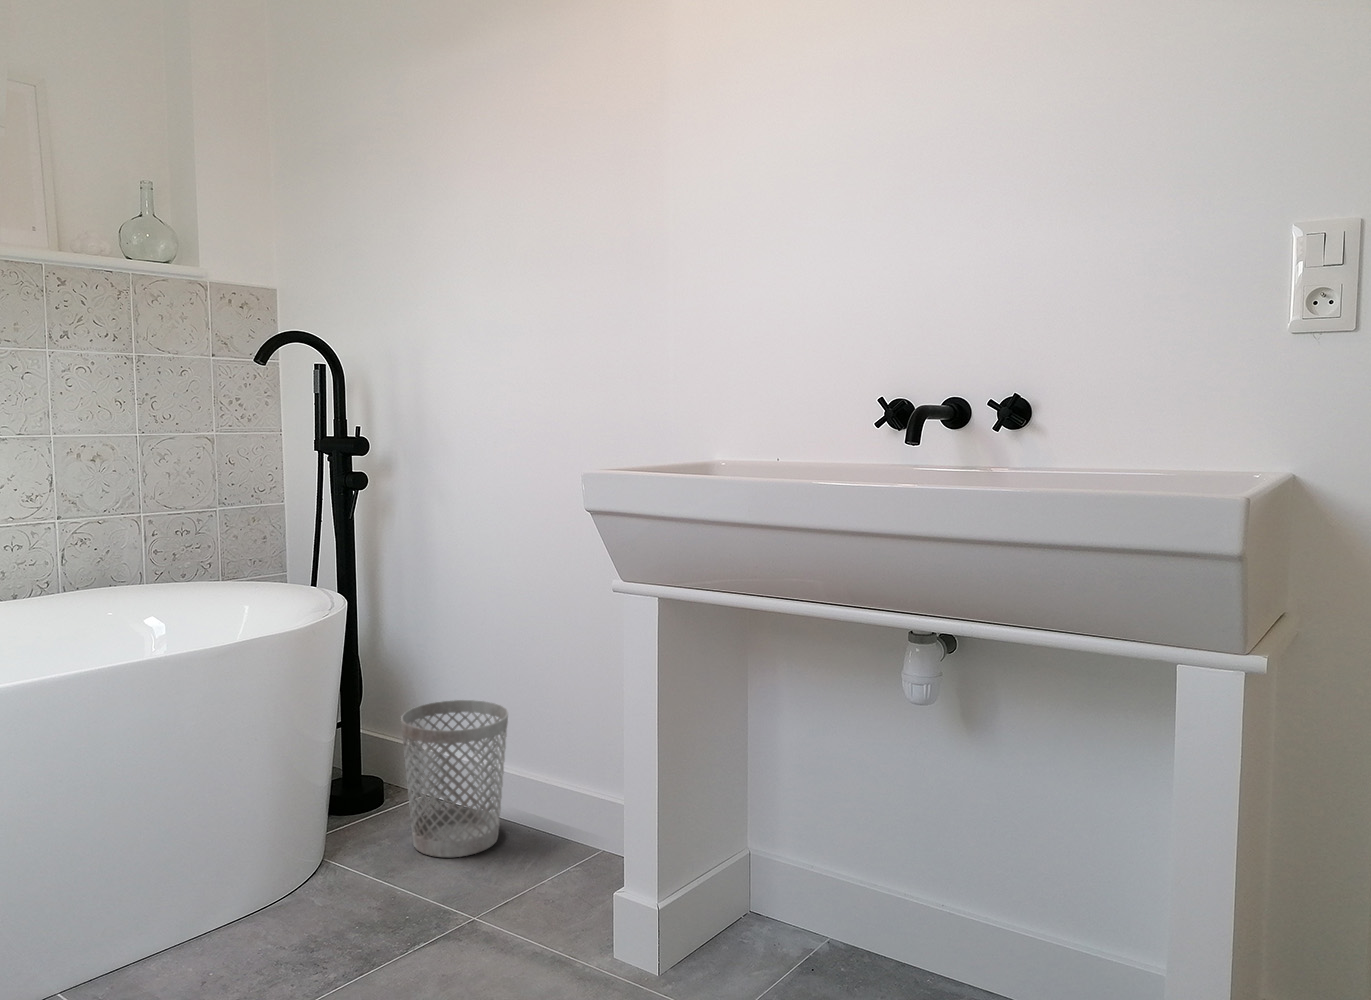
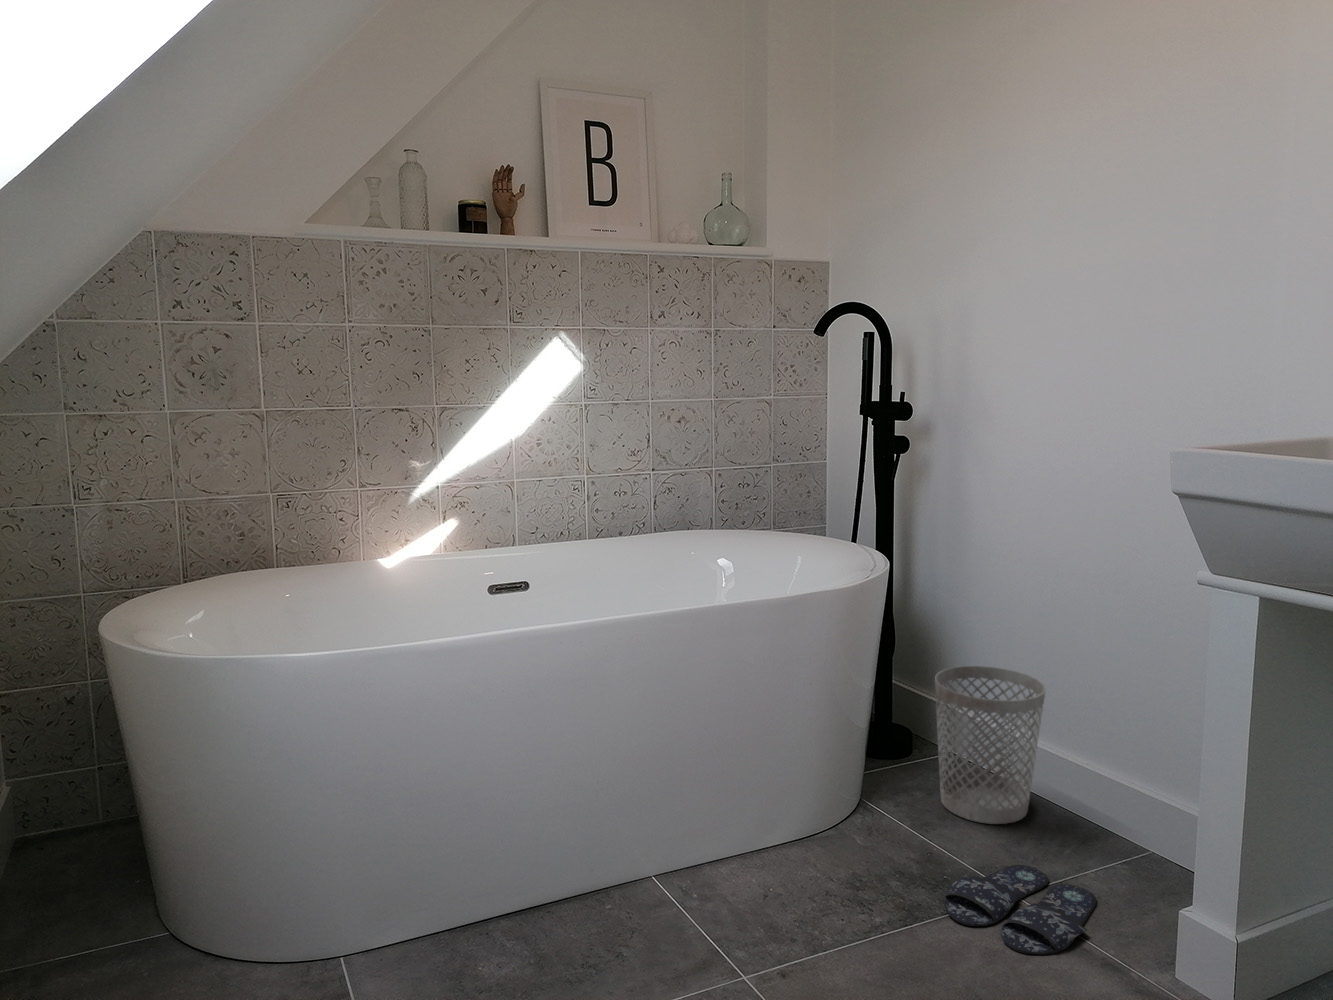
slippers: none [413,888,555,968] -> present [946,865,1096,955]

